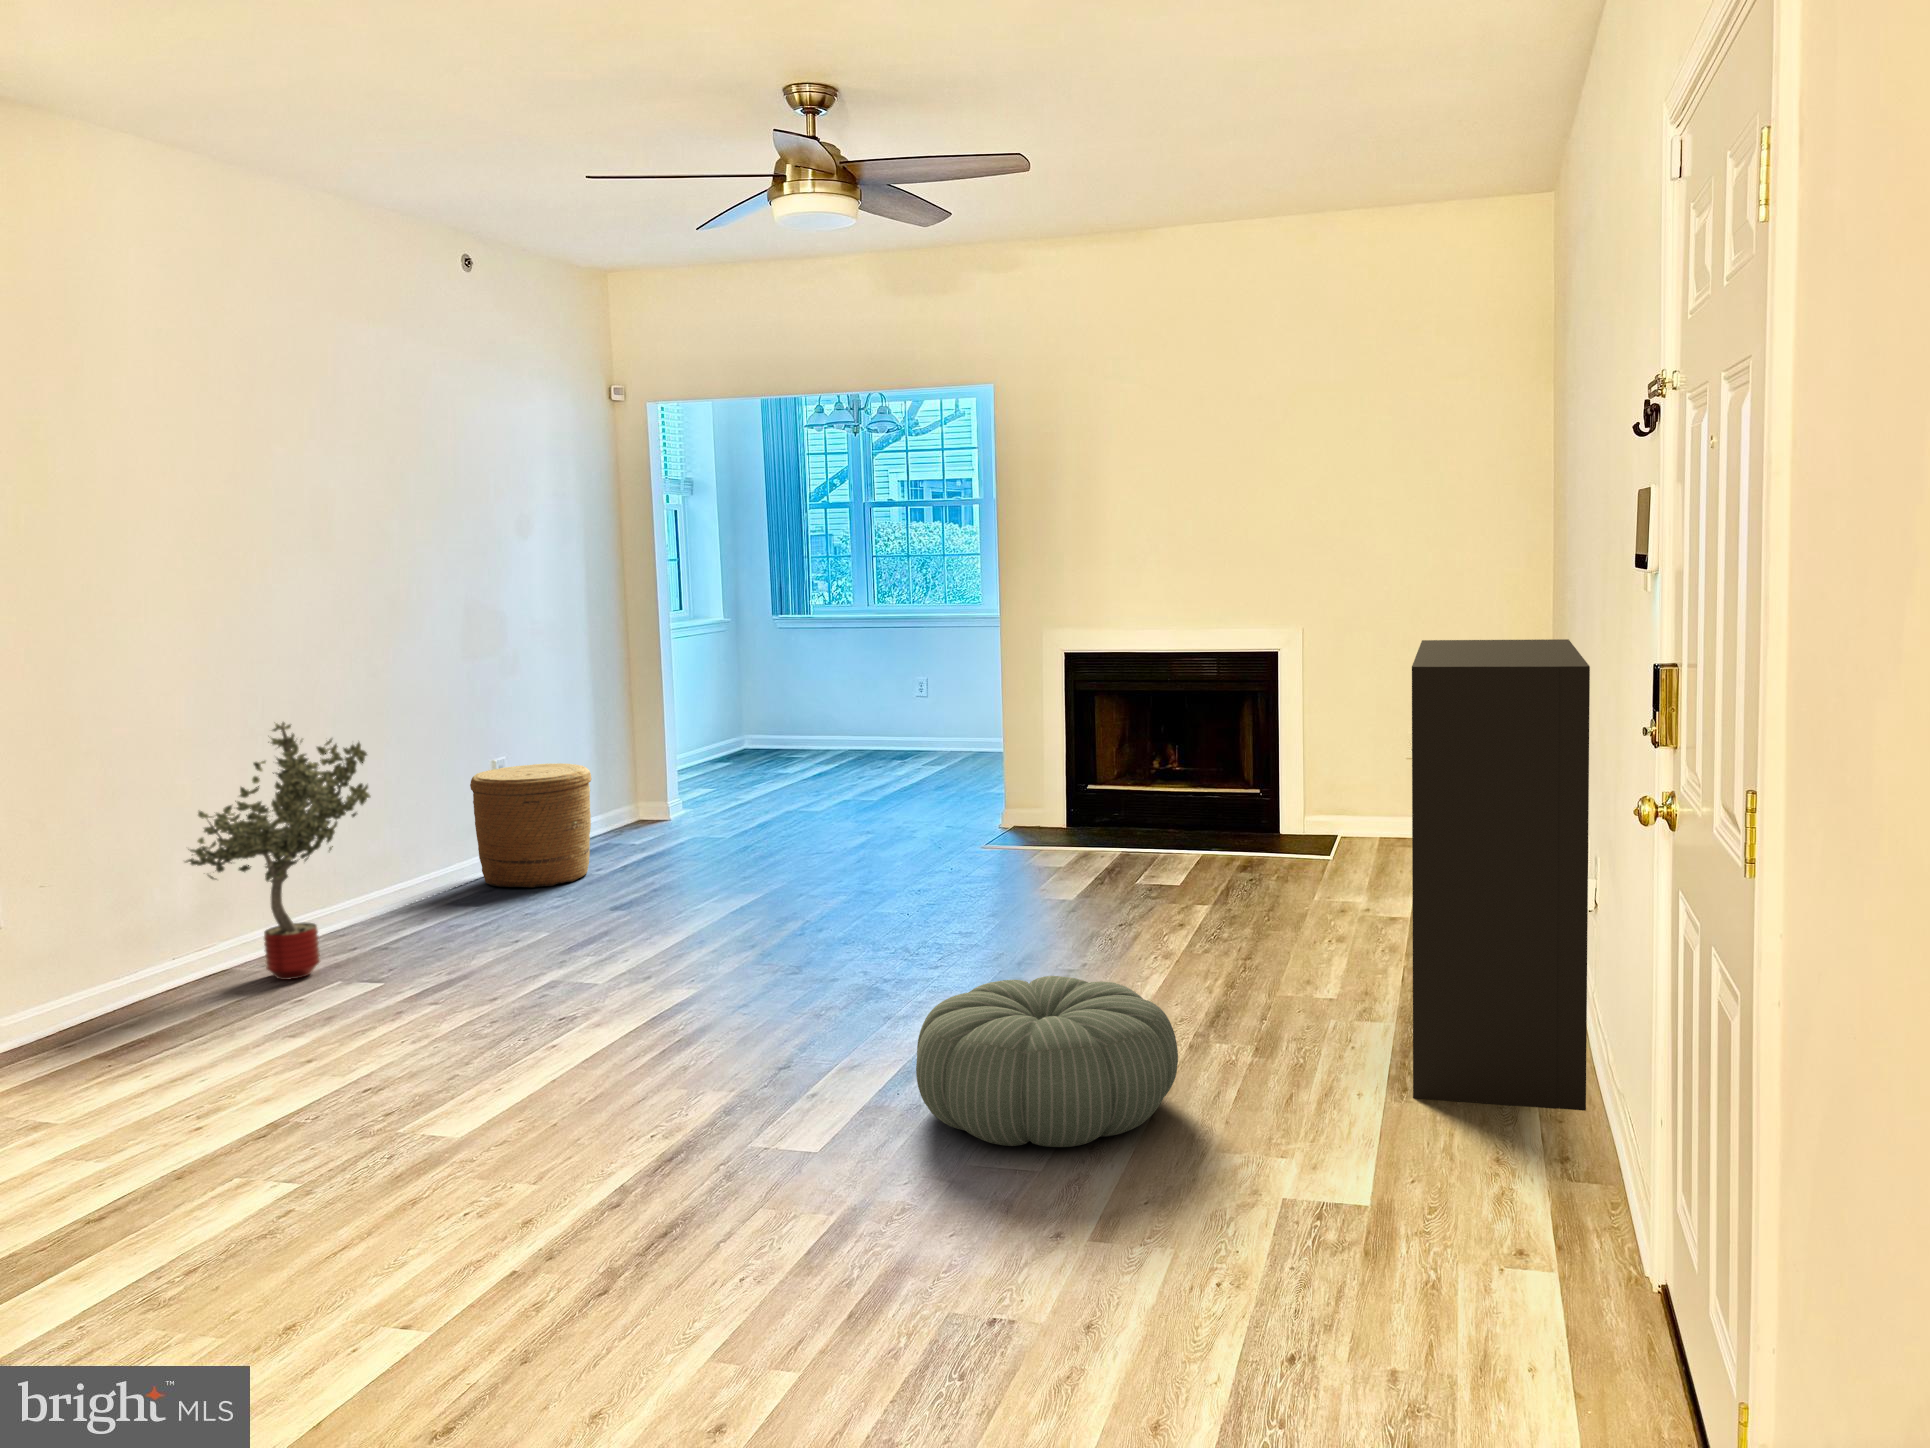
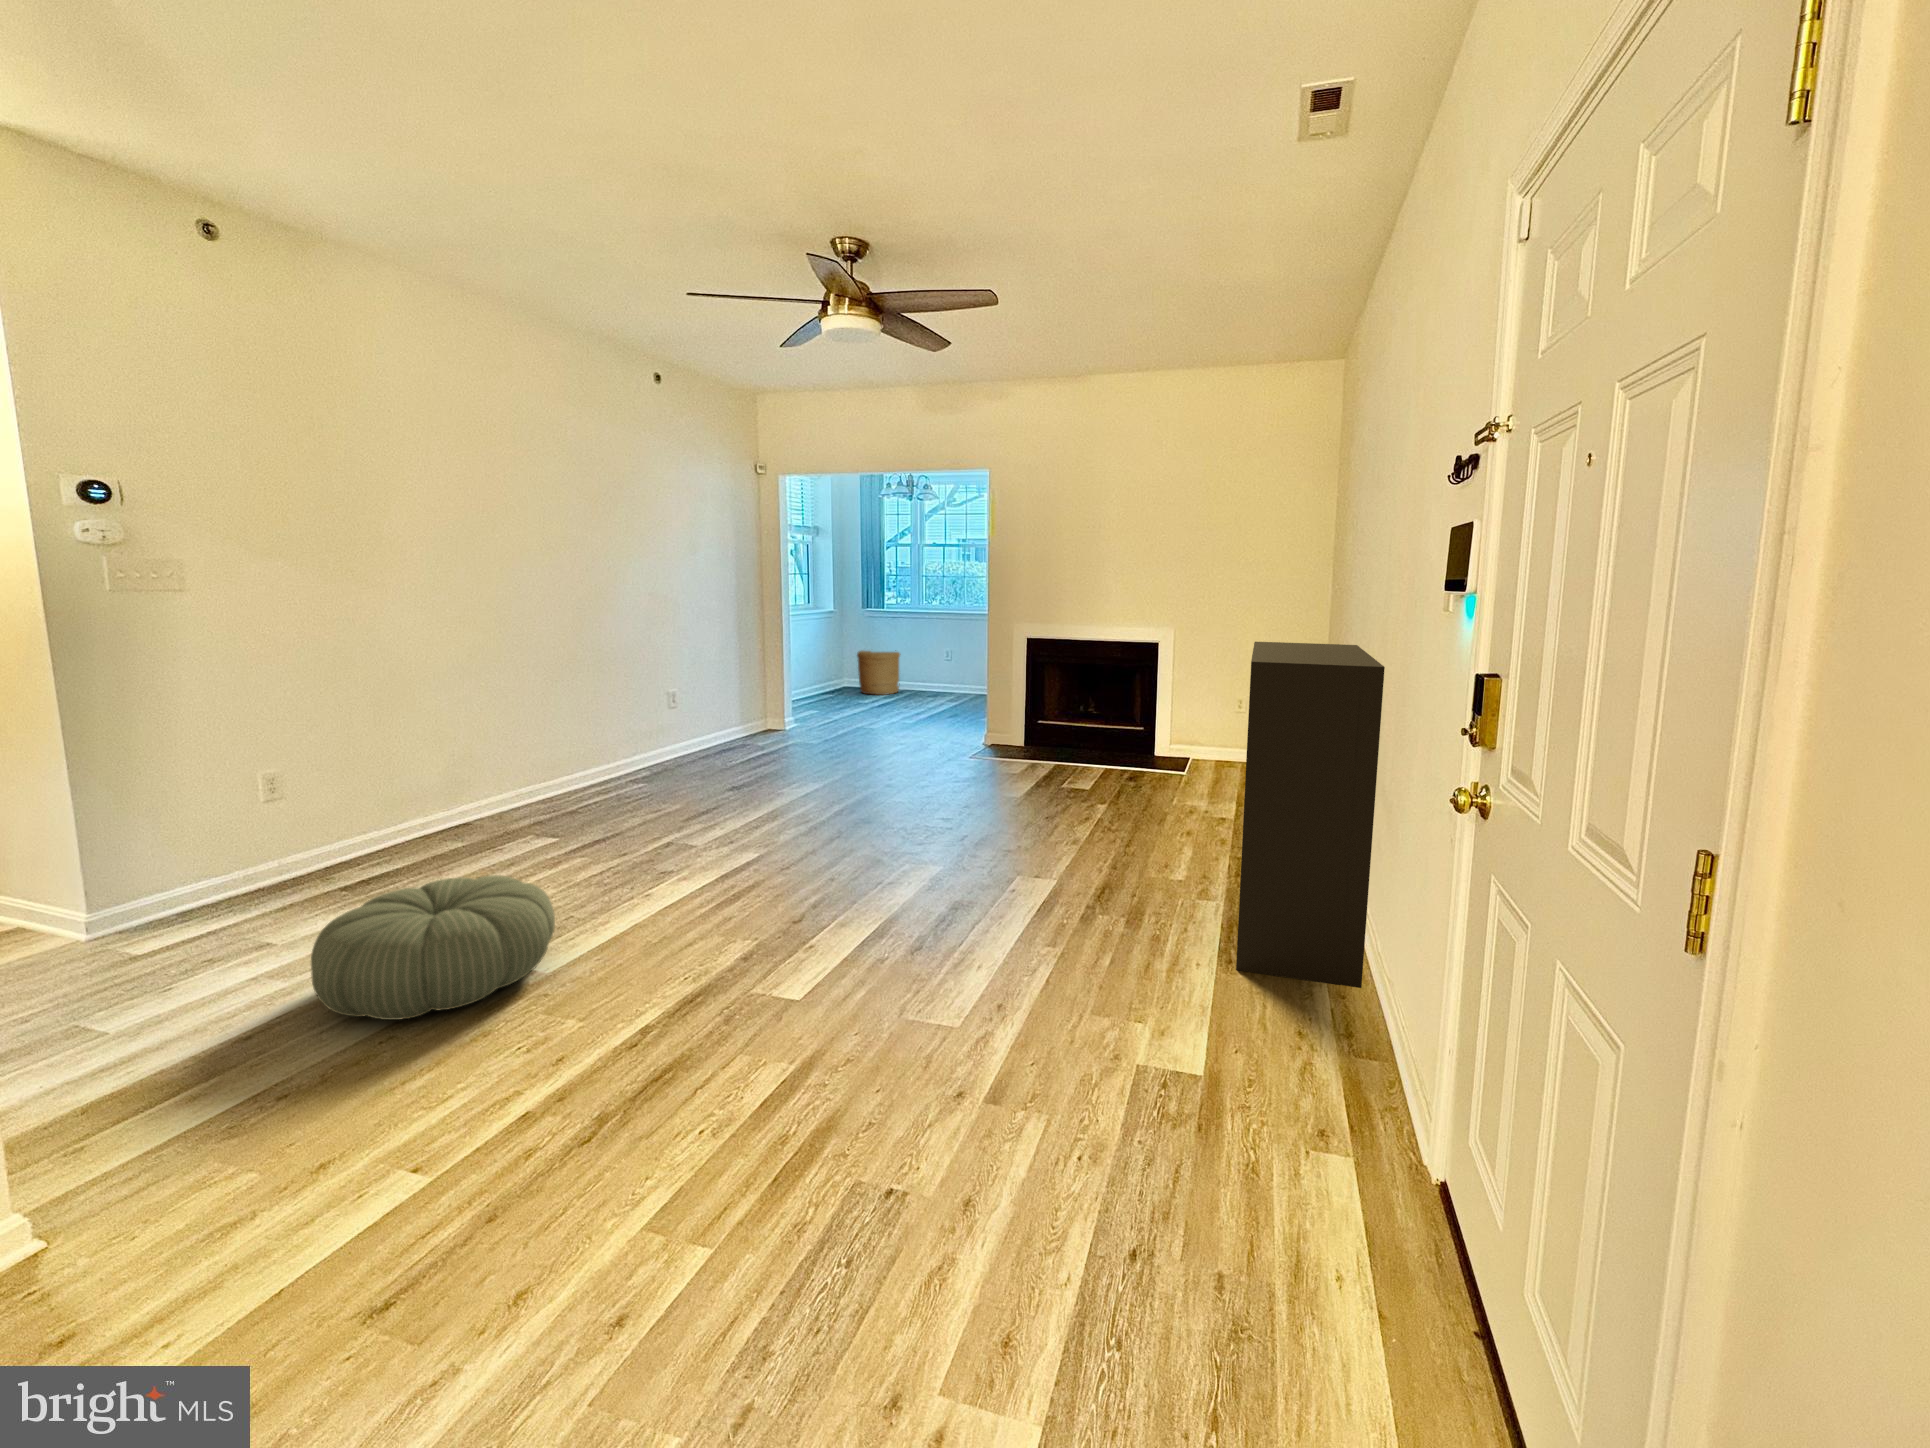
potted tree: present [185,722,370,980] -> none [421,664,563,834]
woven basket: present [470,763,592,888] -> present [857,651,900,695]
pouf: present [916,976,1178,1147] -> present [311,875,555,1020]

